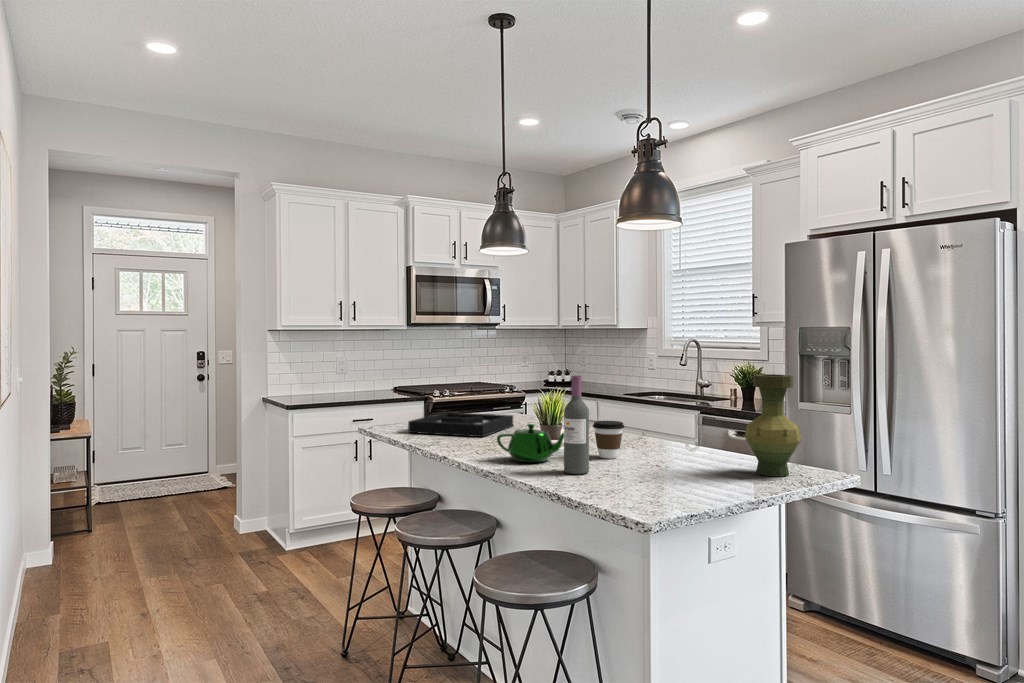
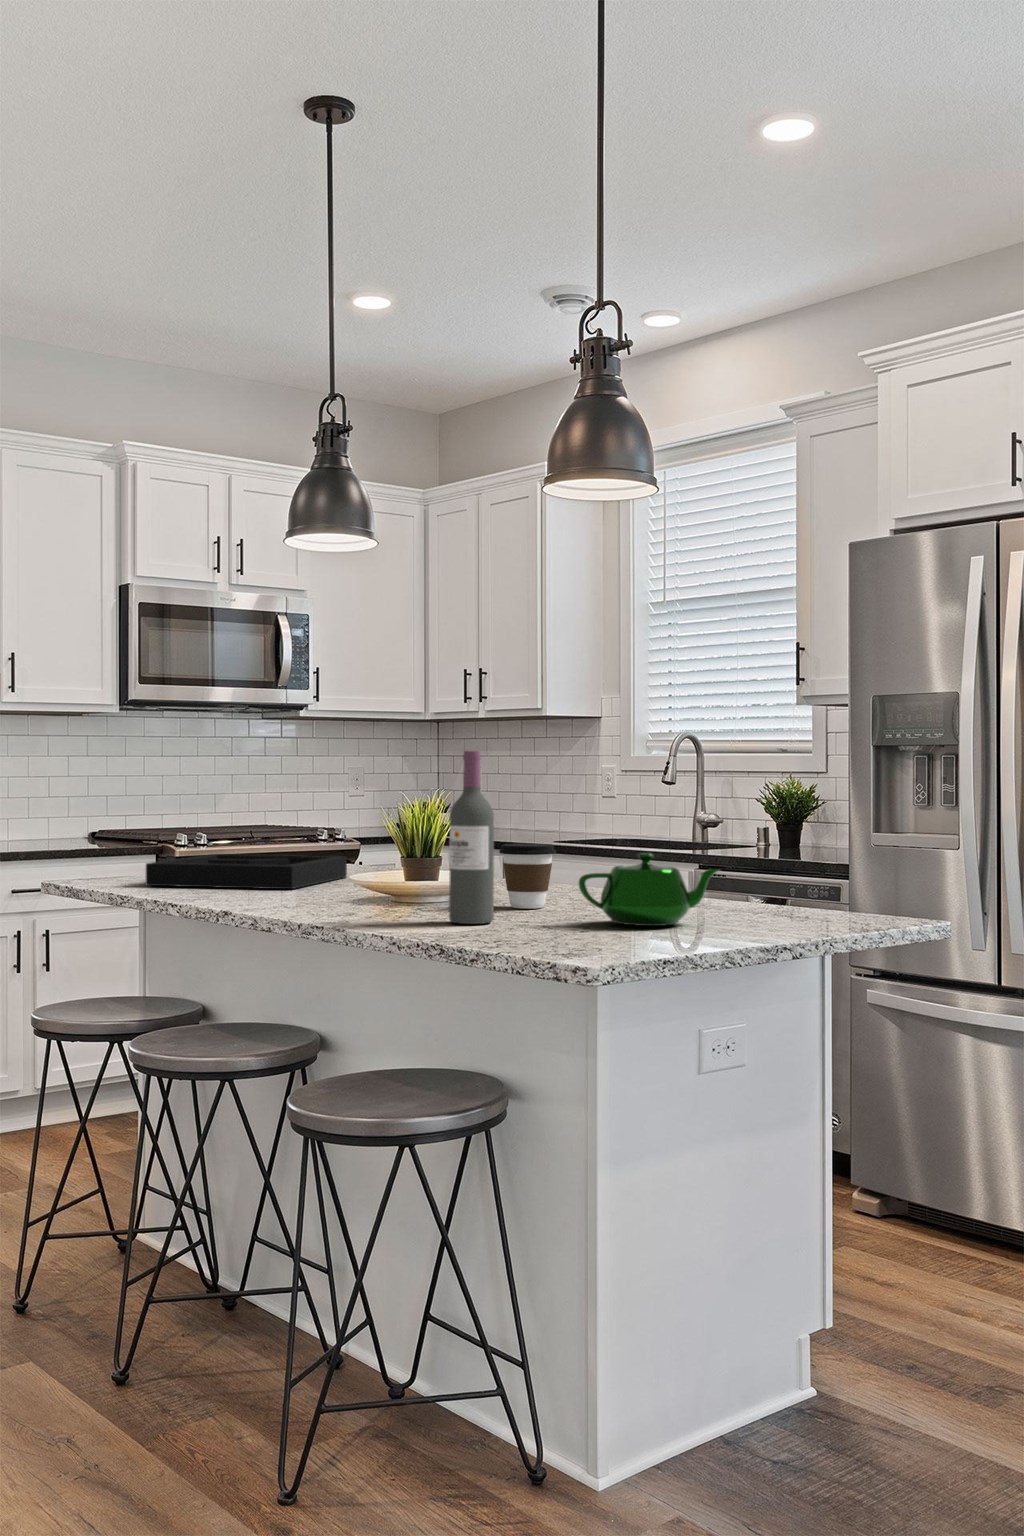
vase: present [745,374,801,477] -> none [761,751,854,922]
teapot: present [497,424,564,462] -> present [579,853,719,926]

